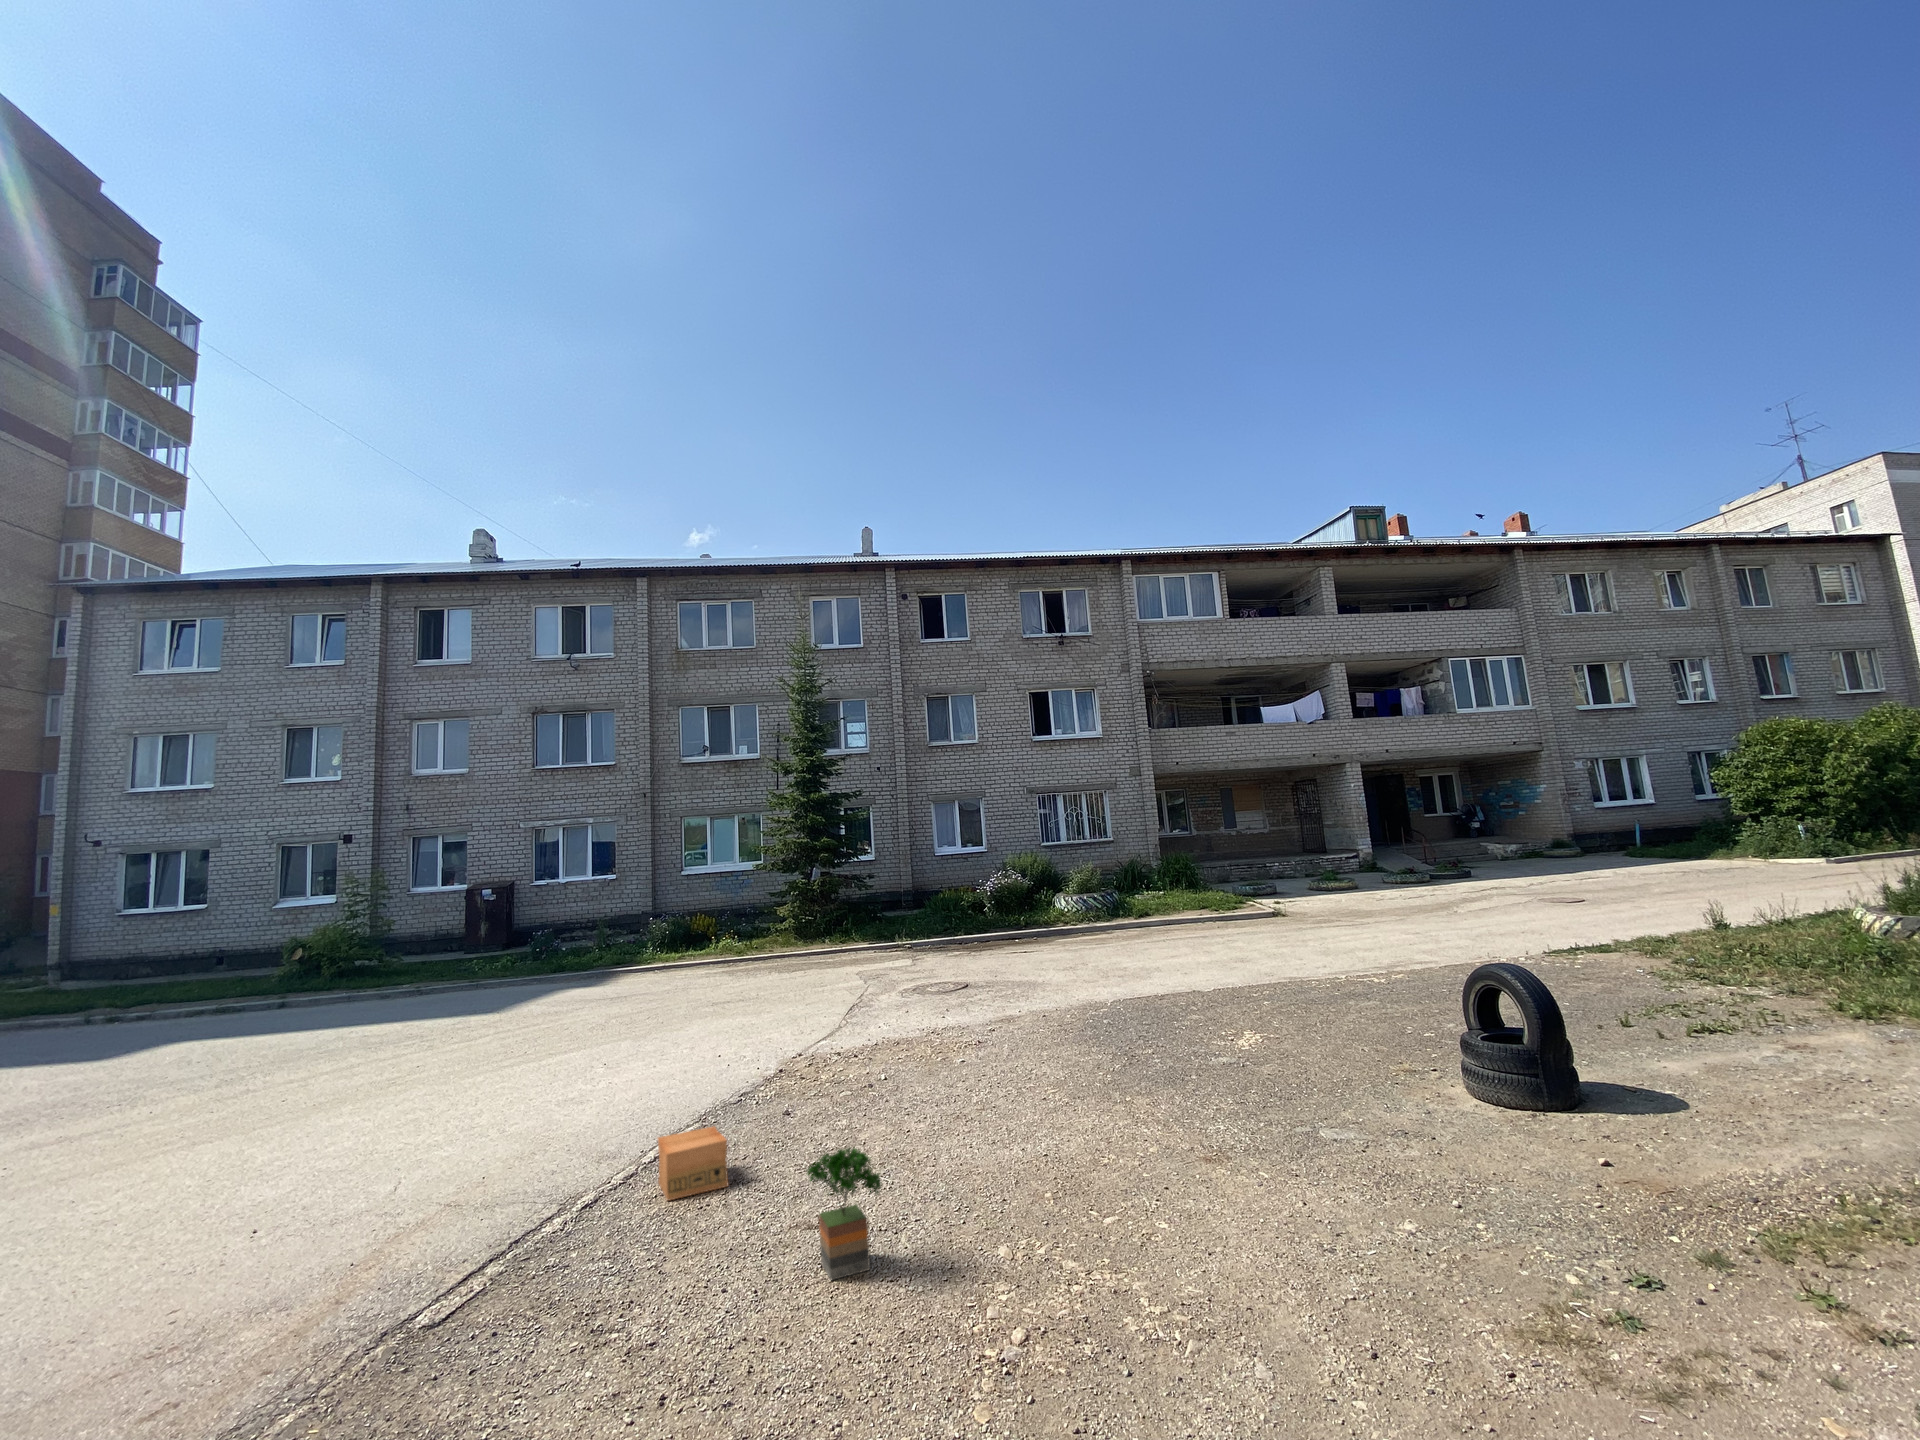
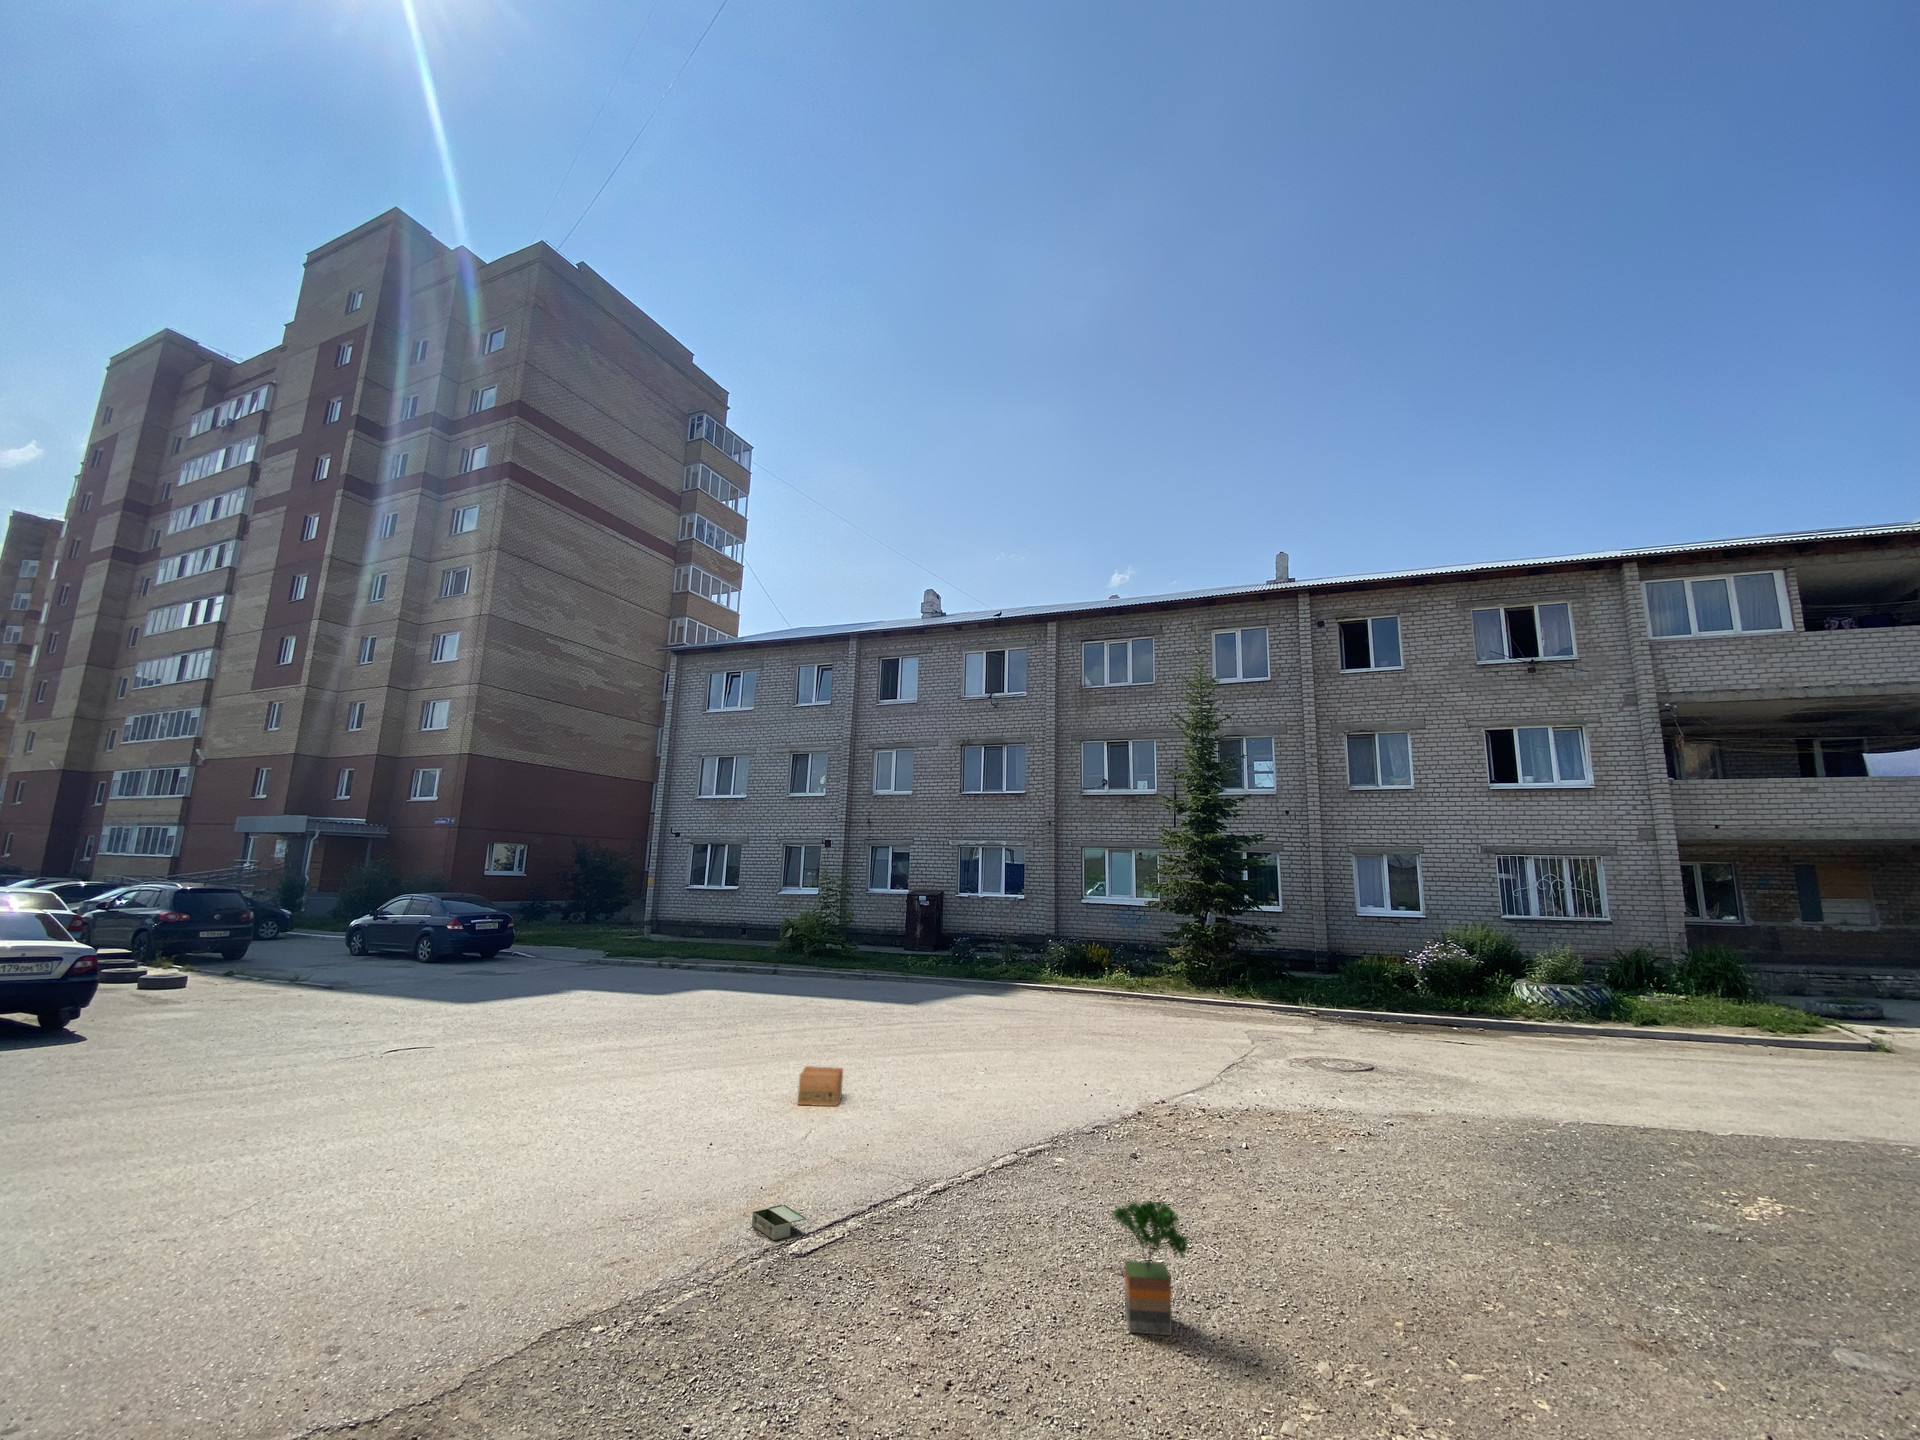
cardboard box: present [658,1127,728,1201] -> present [798,1066,843,1106]
toolbox: none [355,1270,434,1316] -> present [752,1205,806,1240]

